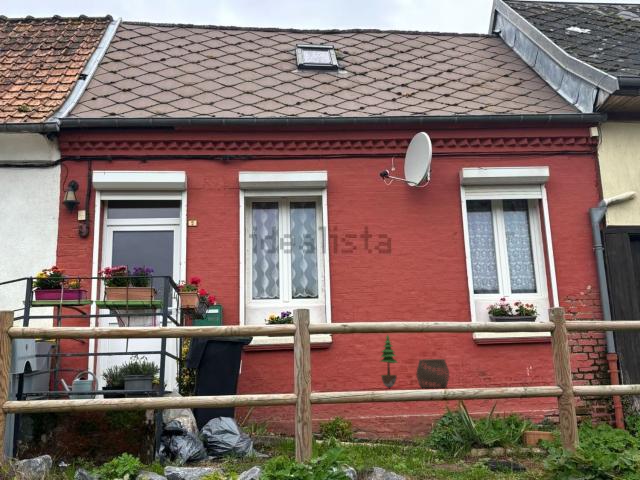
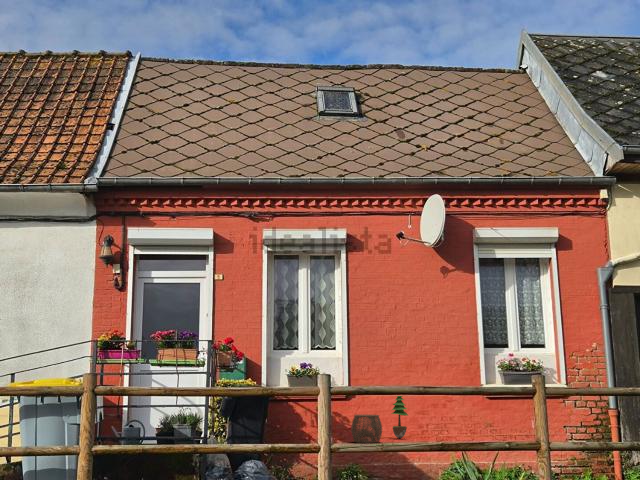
woven basket: present [417,359,449,388] -> present [351,414,382,443]

